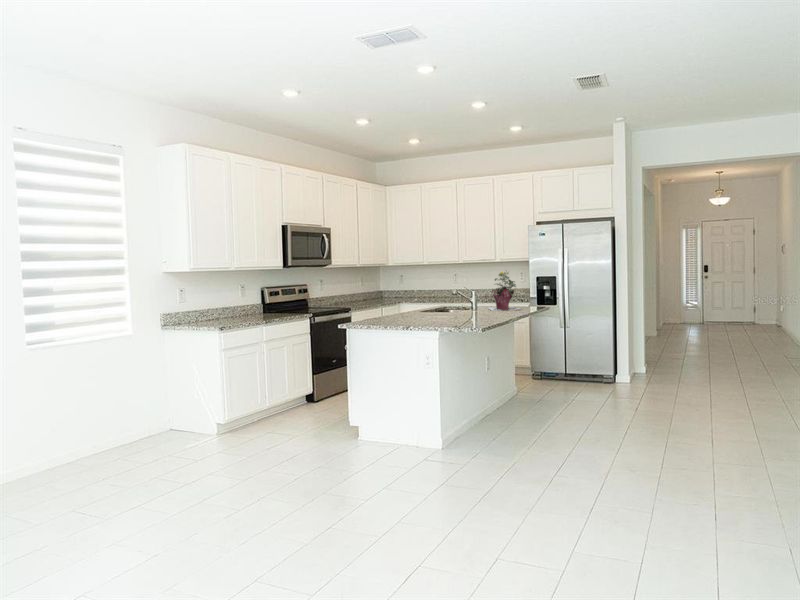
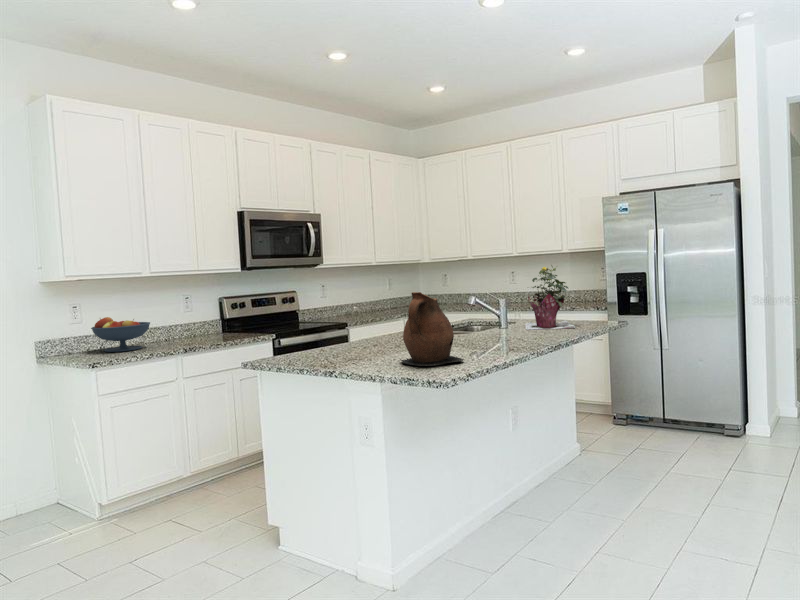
ceramic pitcher: none [442,284,480,324] -> present [401,292,464,366]
fruit bowl: none [197,299,236,323] -> present [91,317,150,352]

